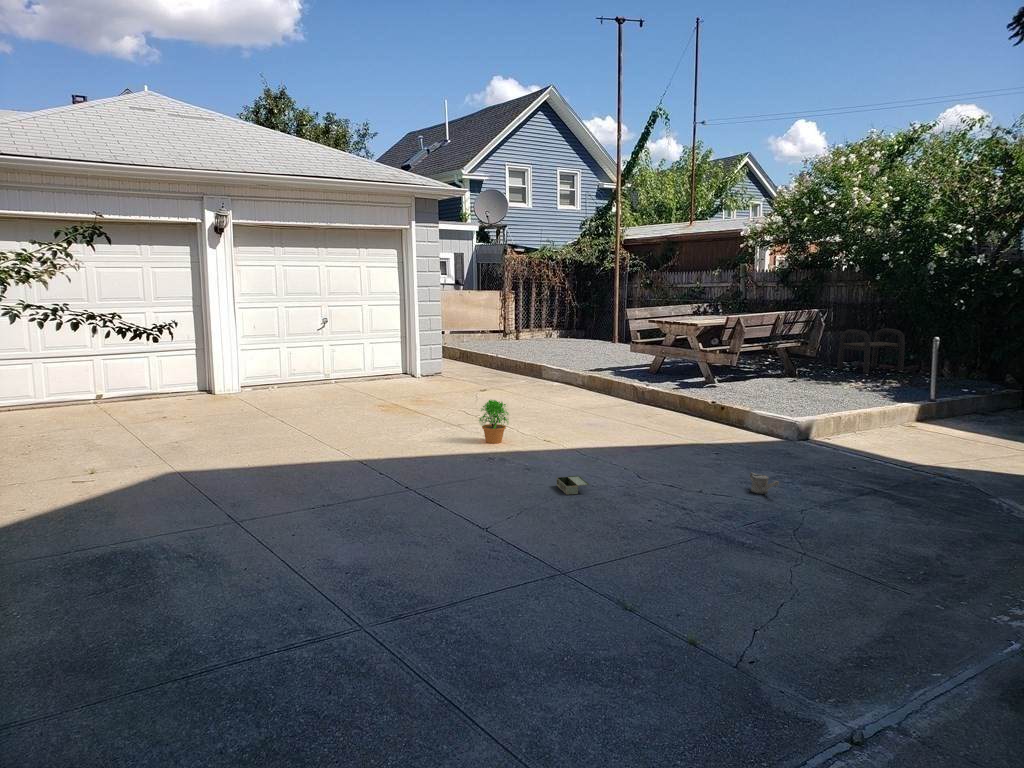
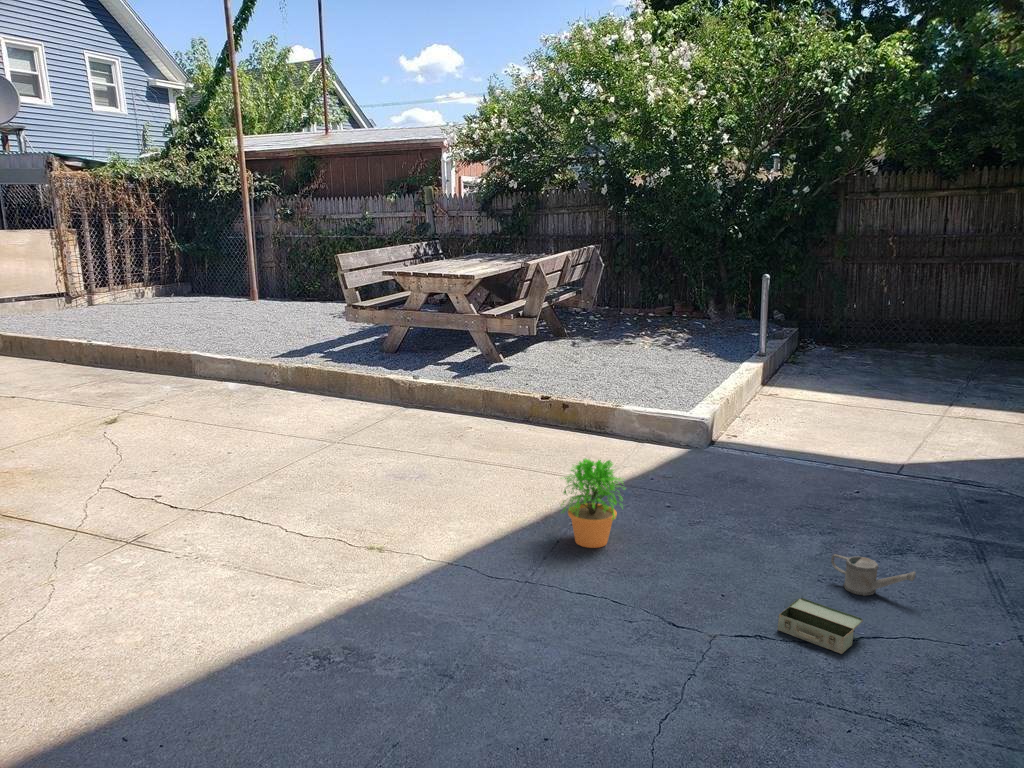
bench: present [837,328,905,373] -> none [585,264,652,323]
potted plant: present [479,400,509,444] -> present [562,458,622,548]
toolbox: present [557,476,589,495] -> present [778,598,863,654]

